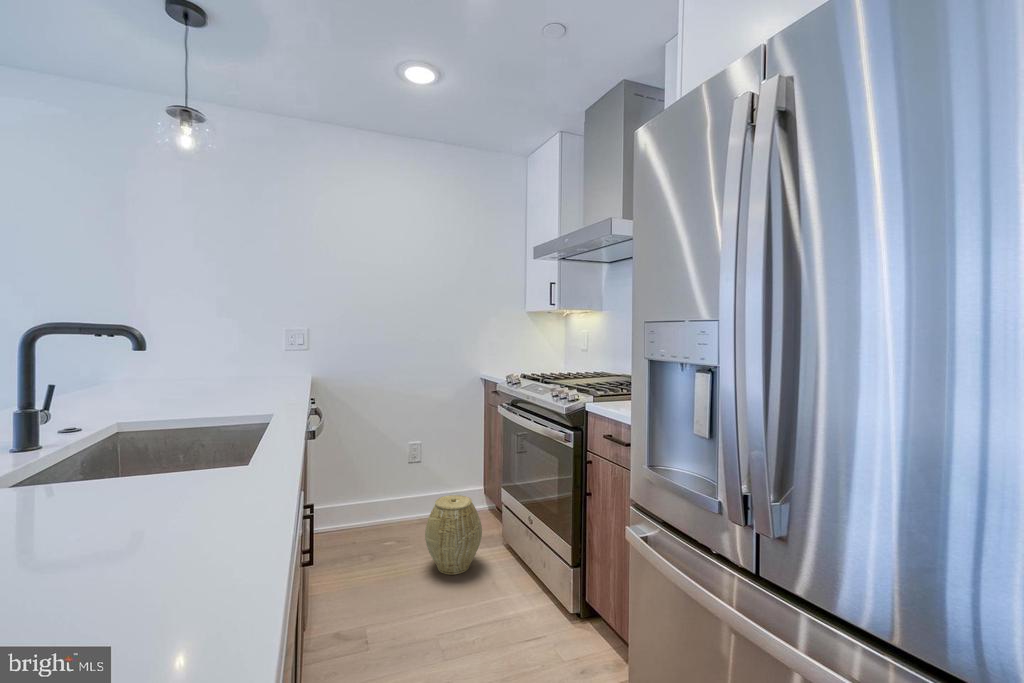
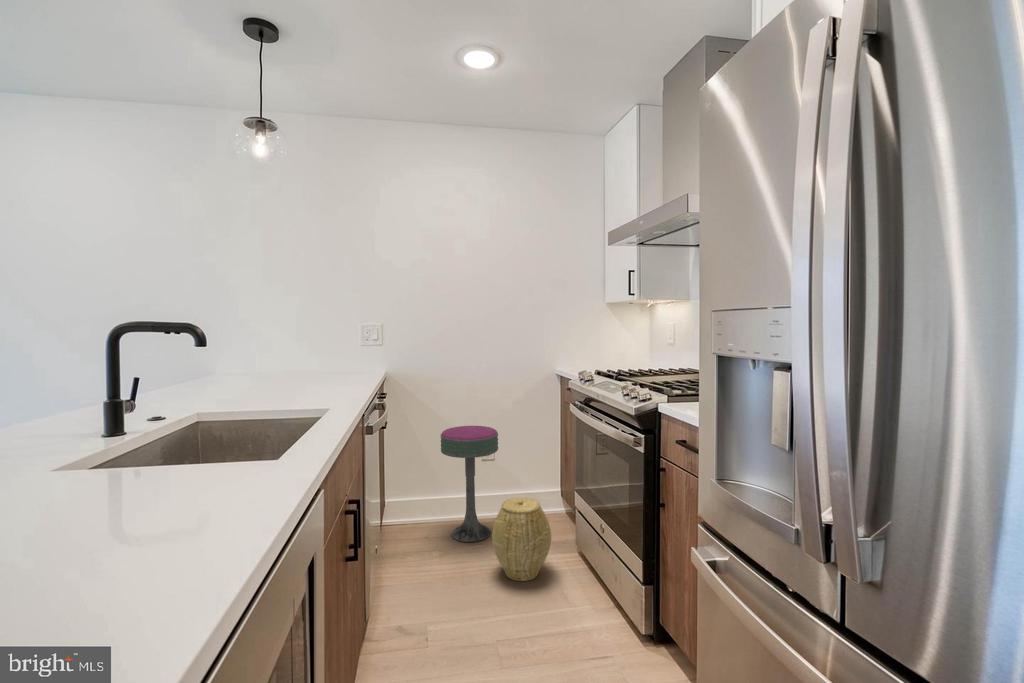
bar stool: none [373,428,430,542] -> present [441,426,498,542]

